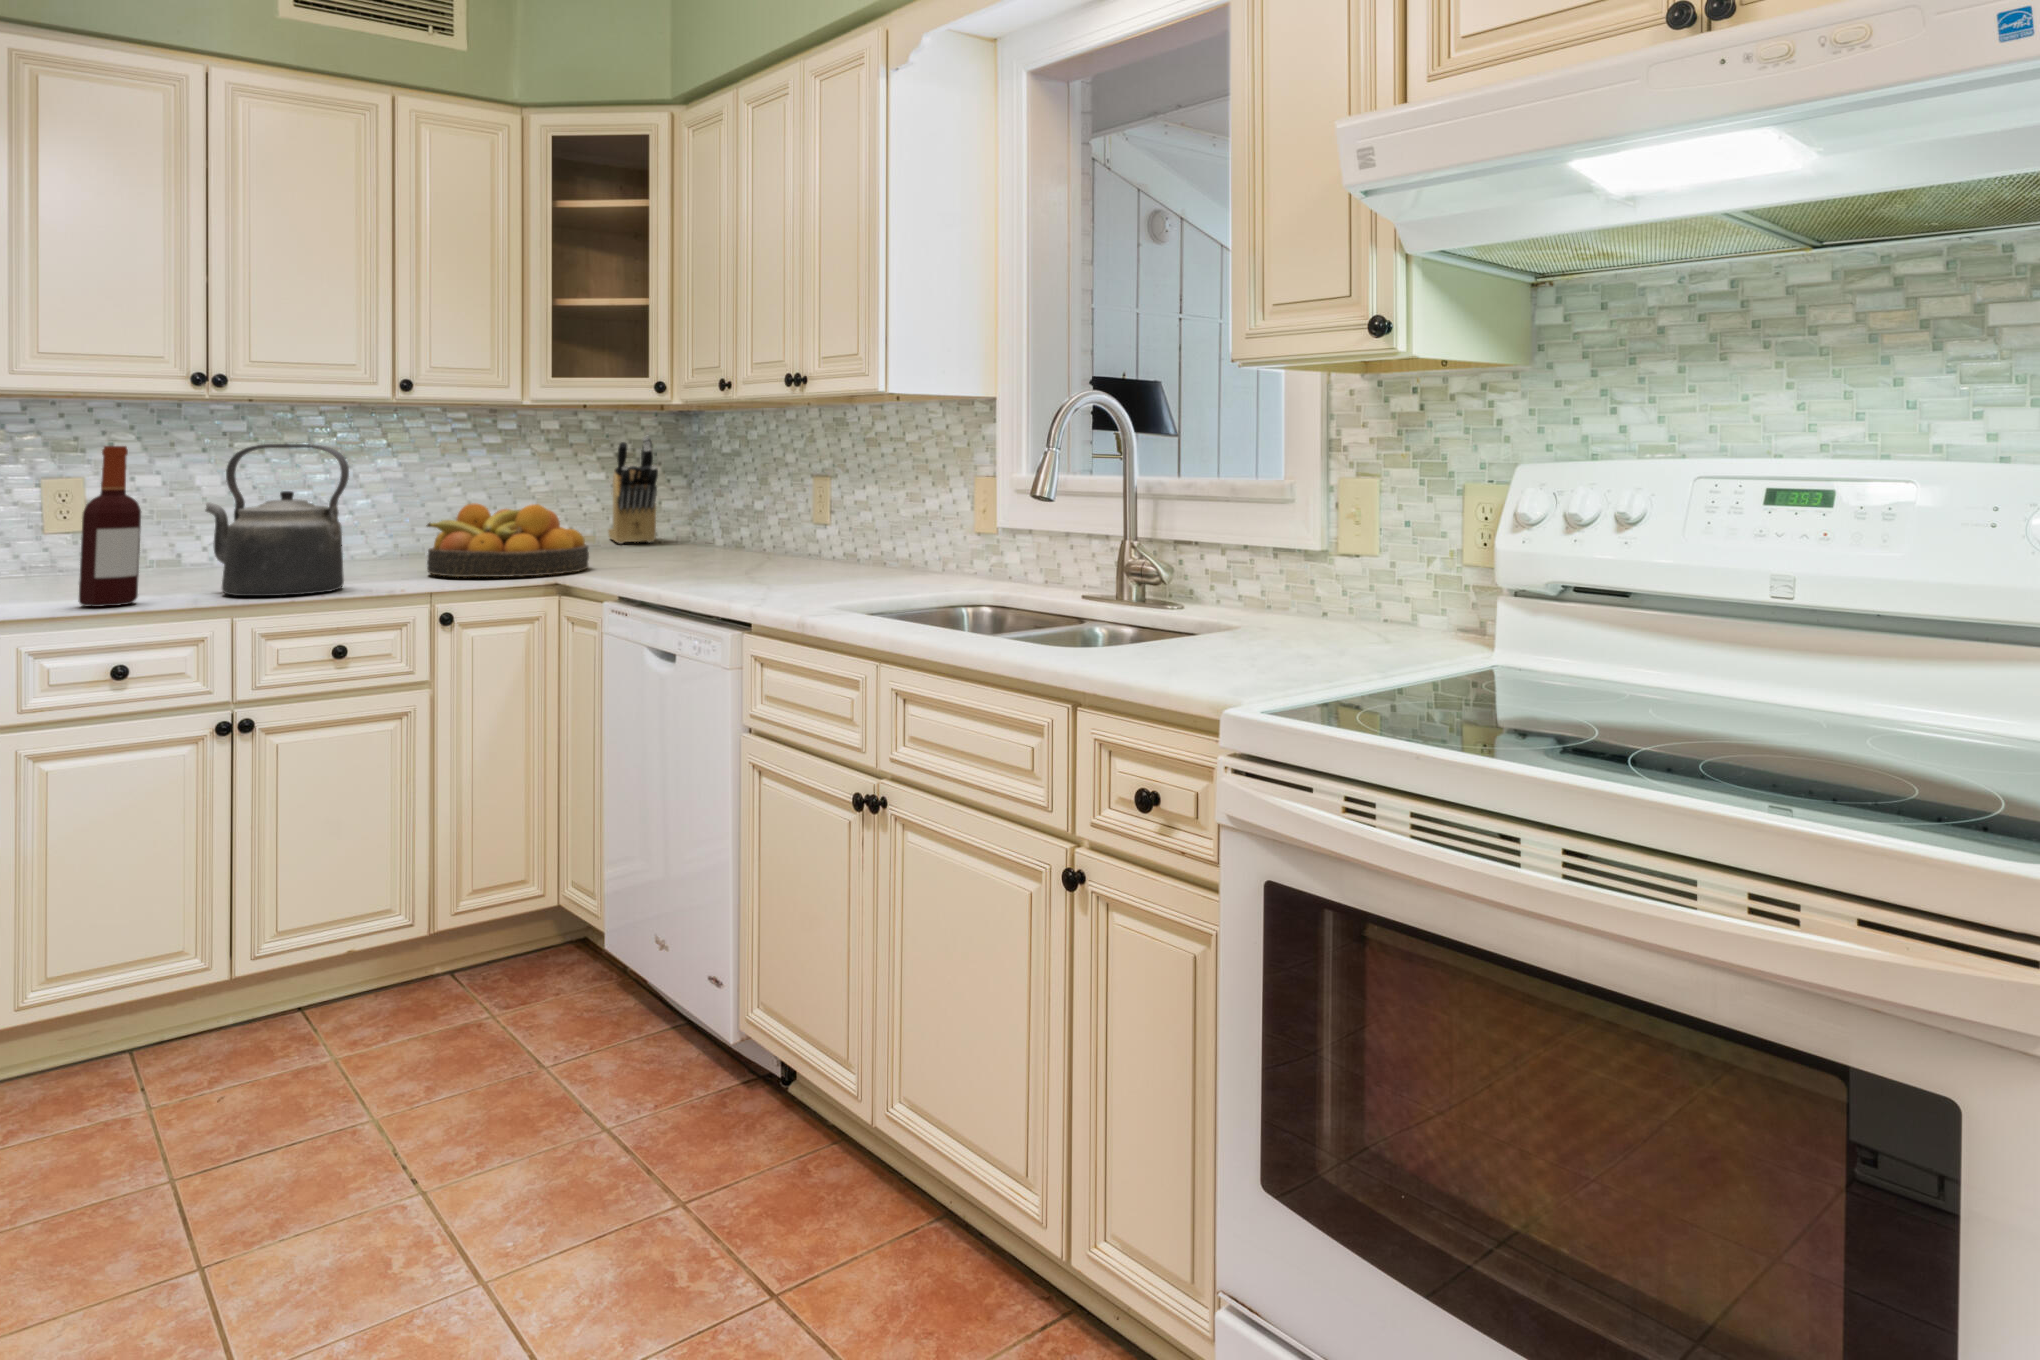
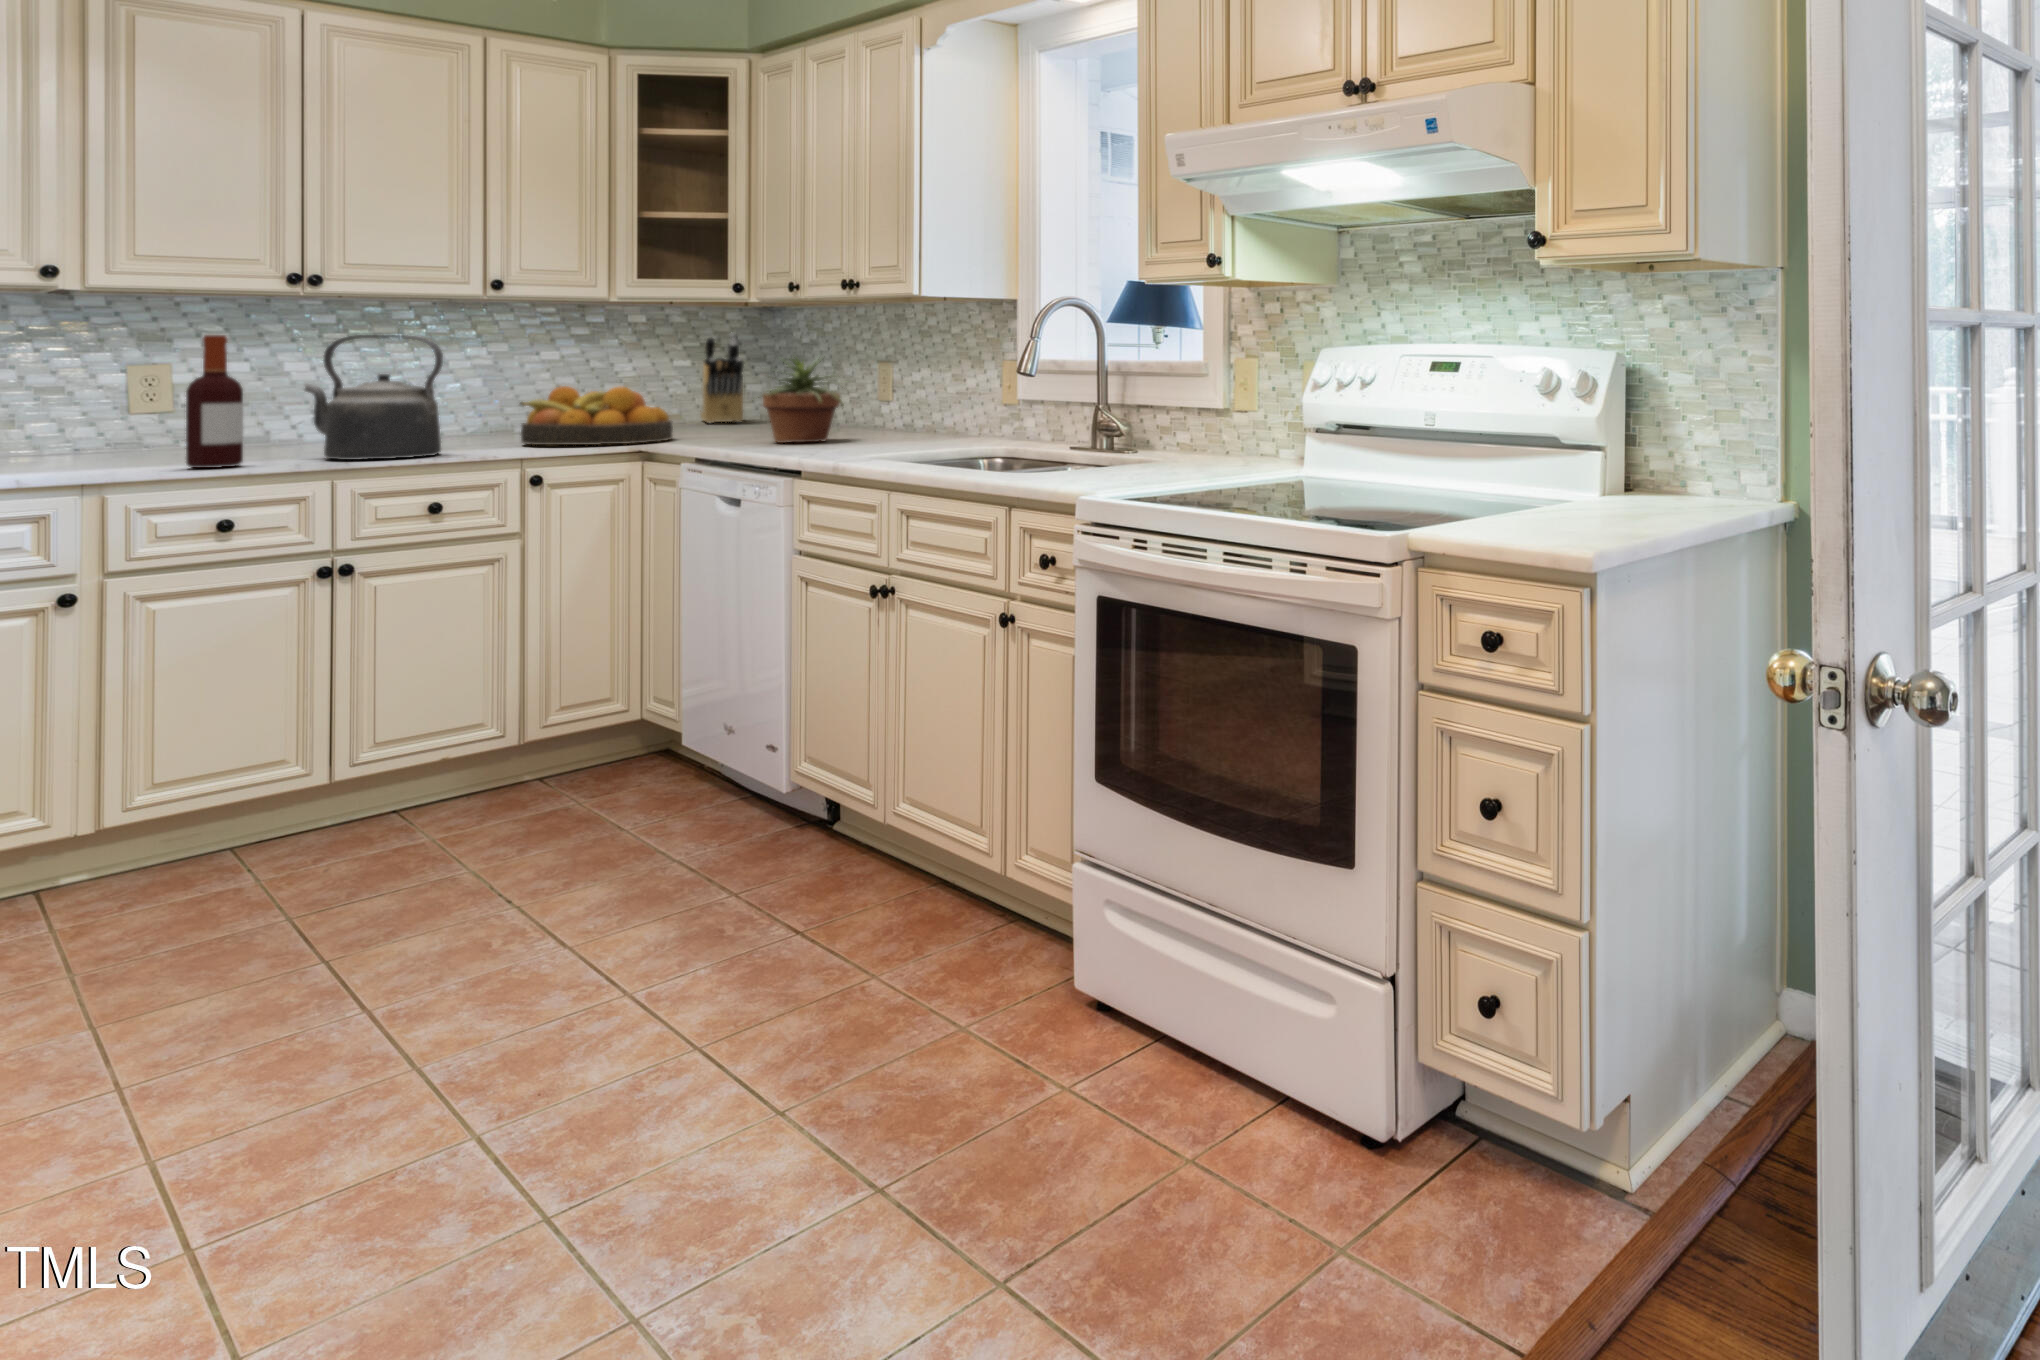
potted plant: none [681,462,794,578] -> present [758,355,849,443]

